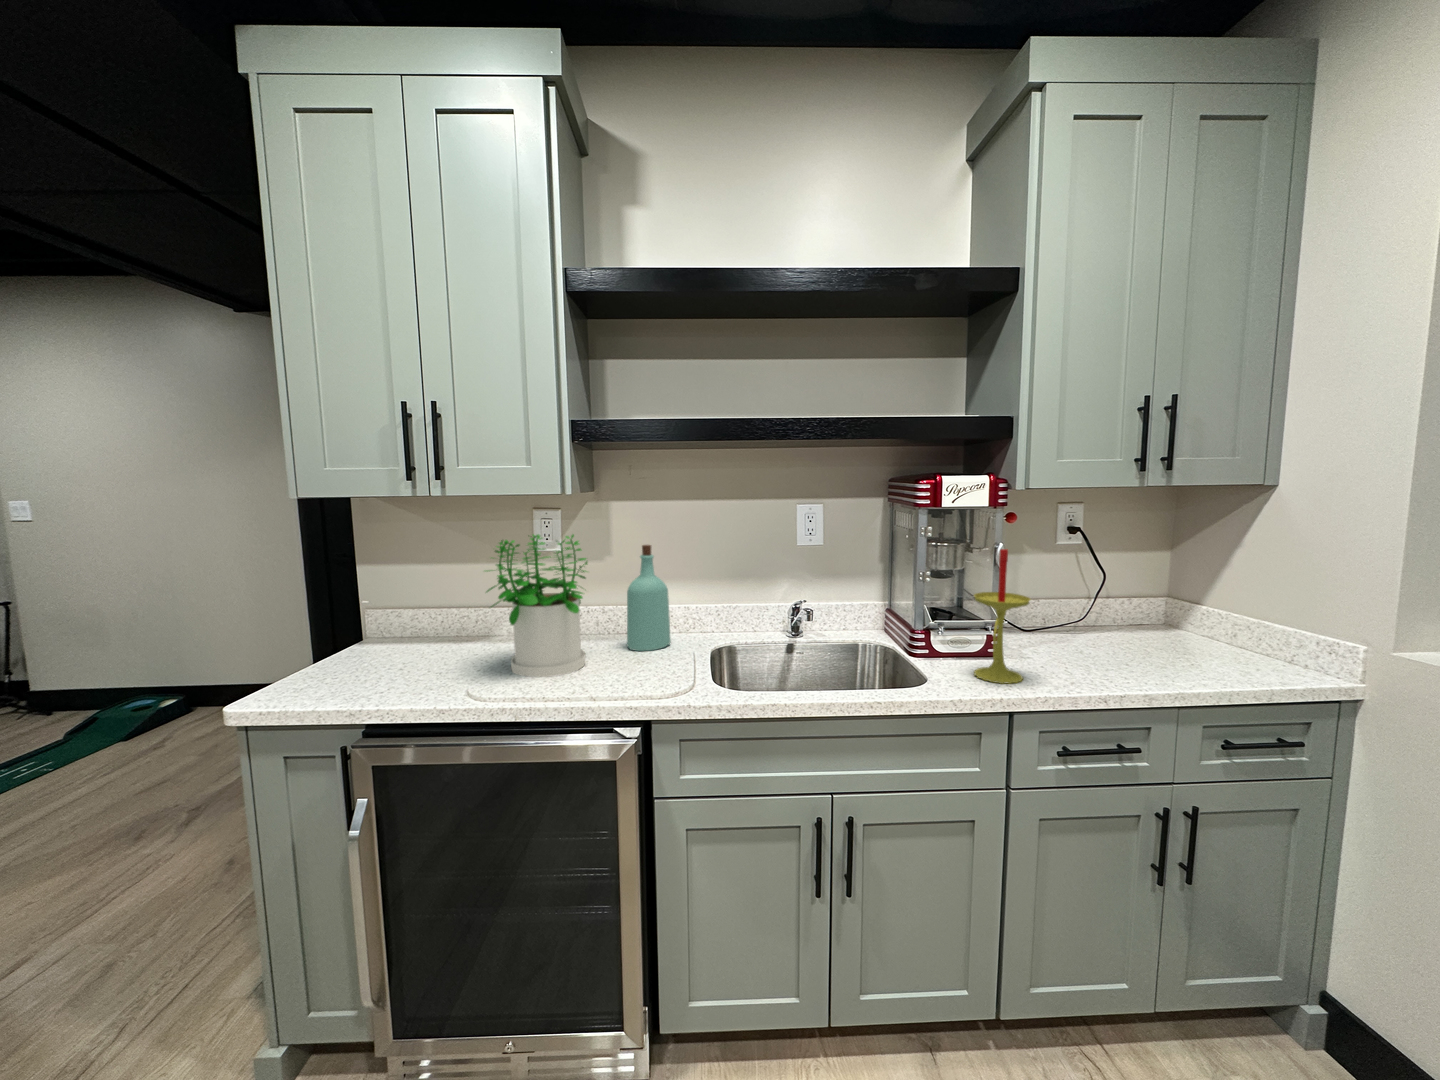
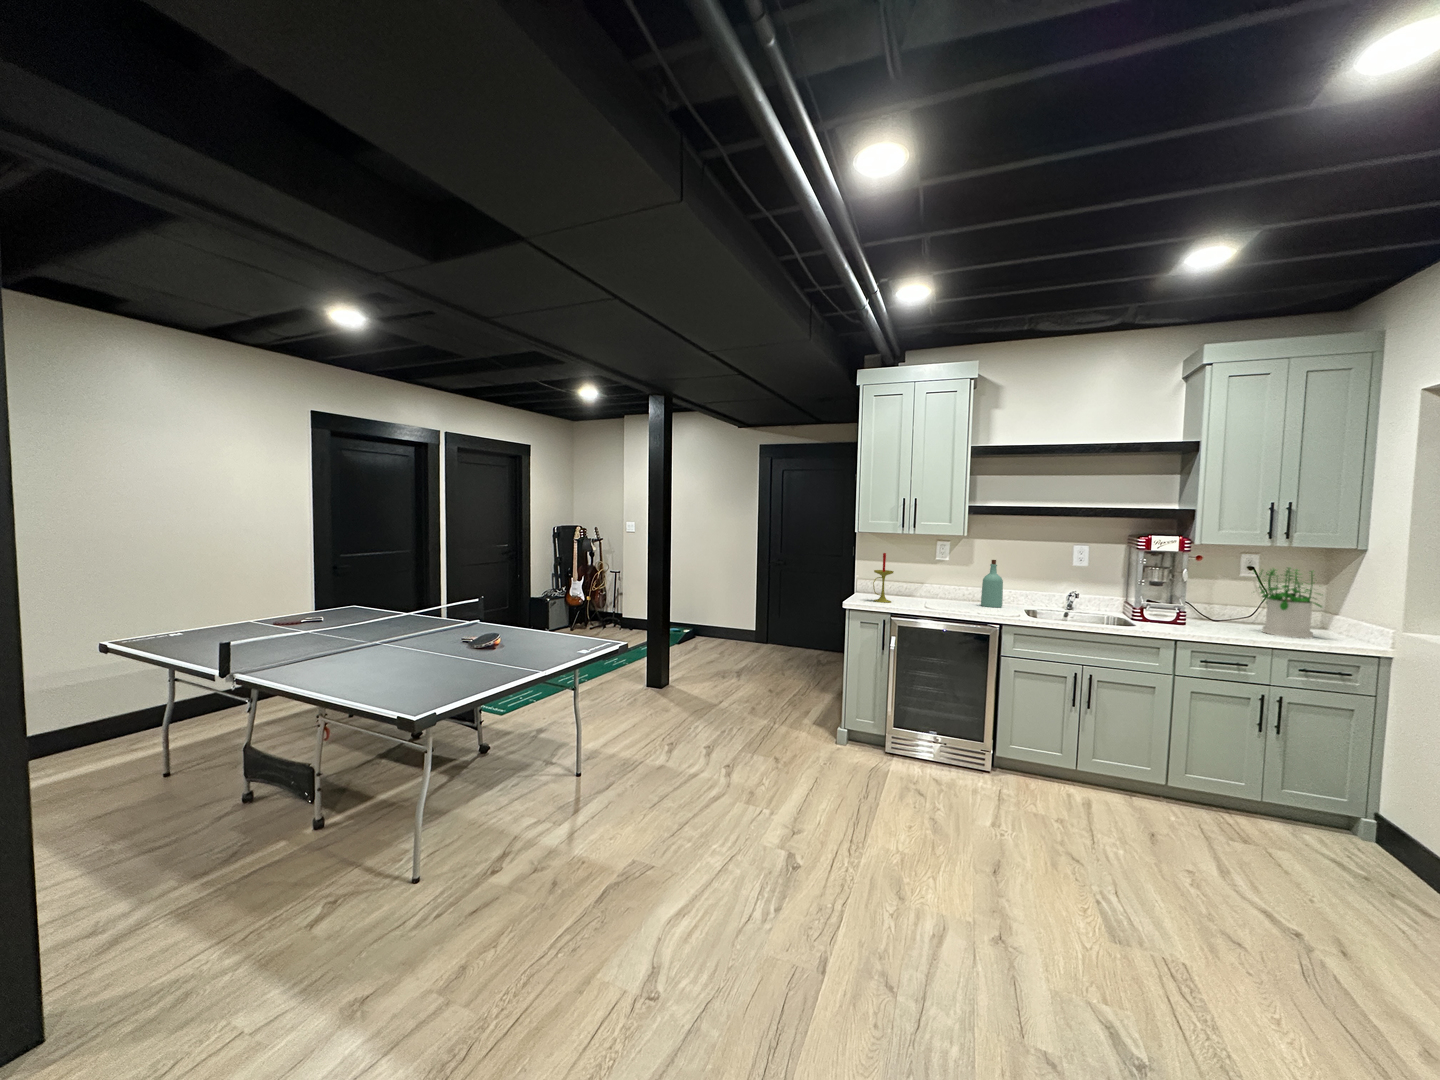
potted plant: present [487,534,587,677] -> present [1259,568,1322,638]
candle: present [974,549,1030,684] -> present [873,553,894,603]

